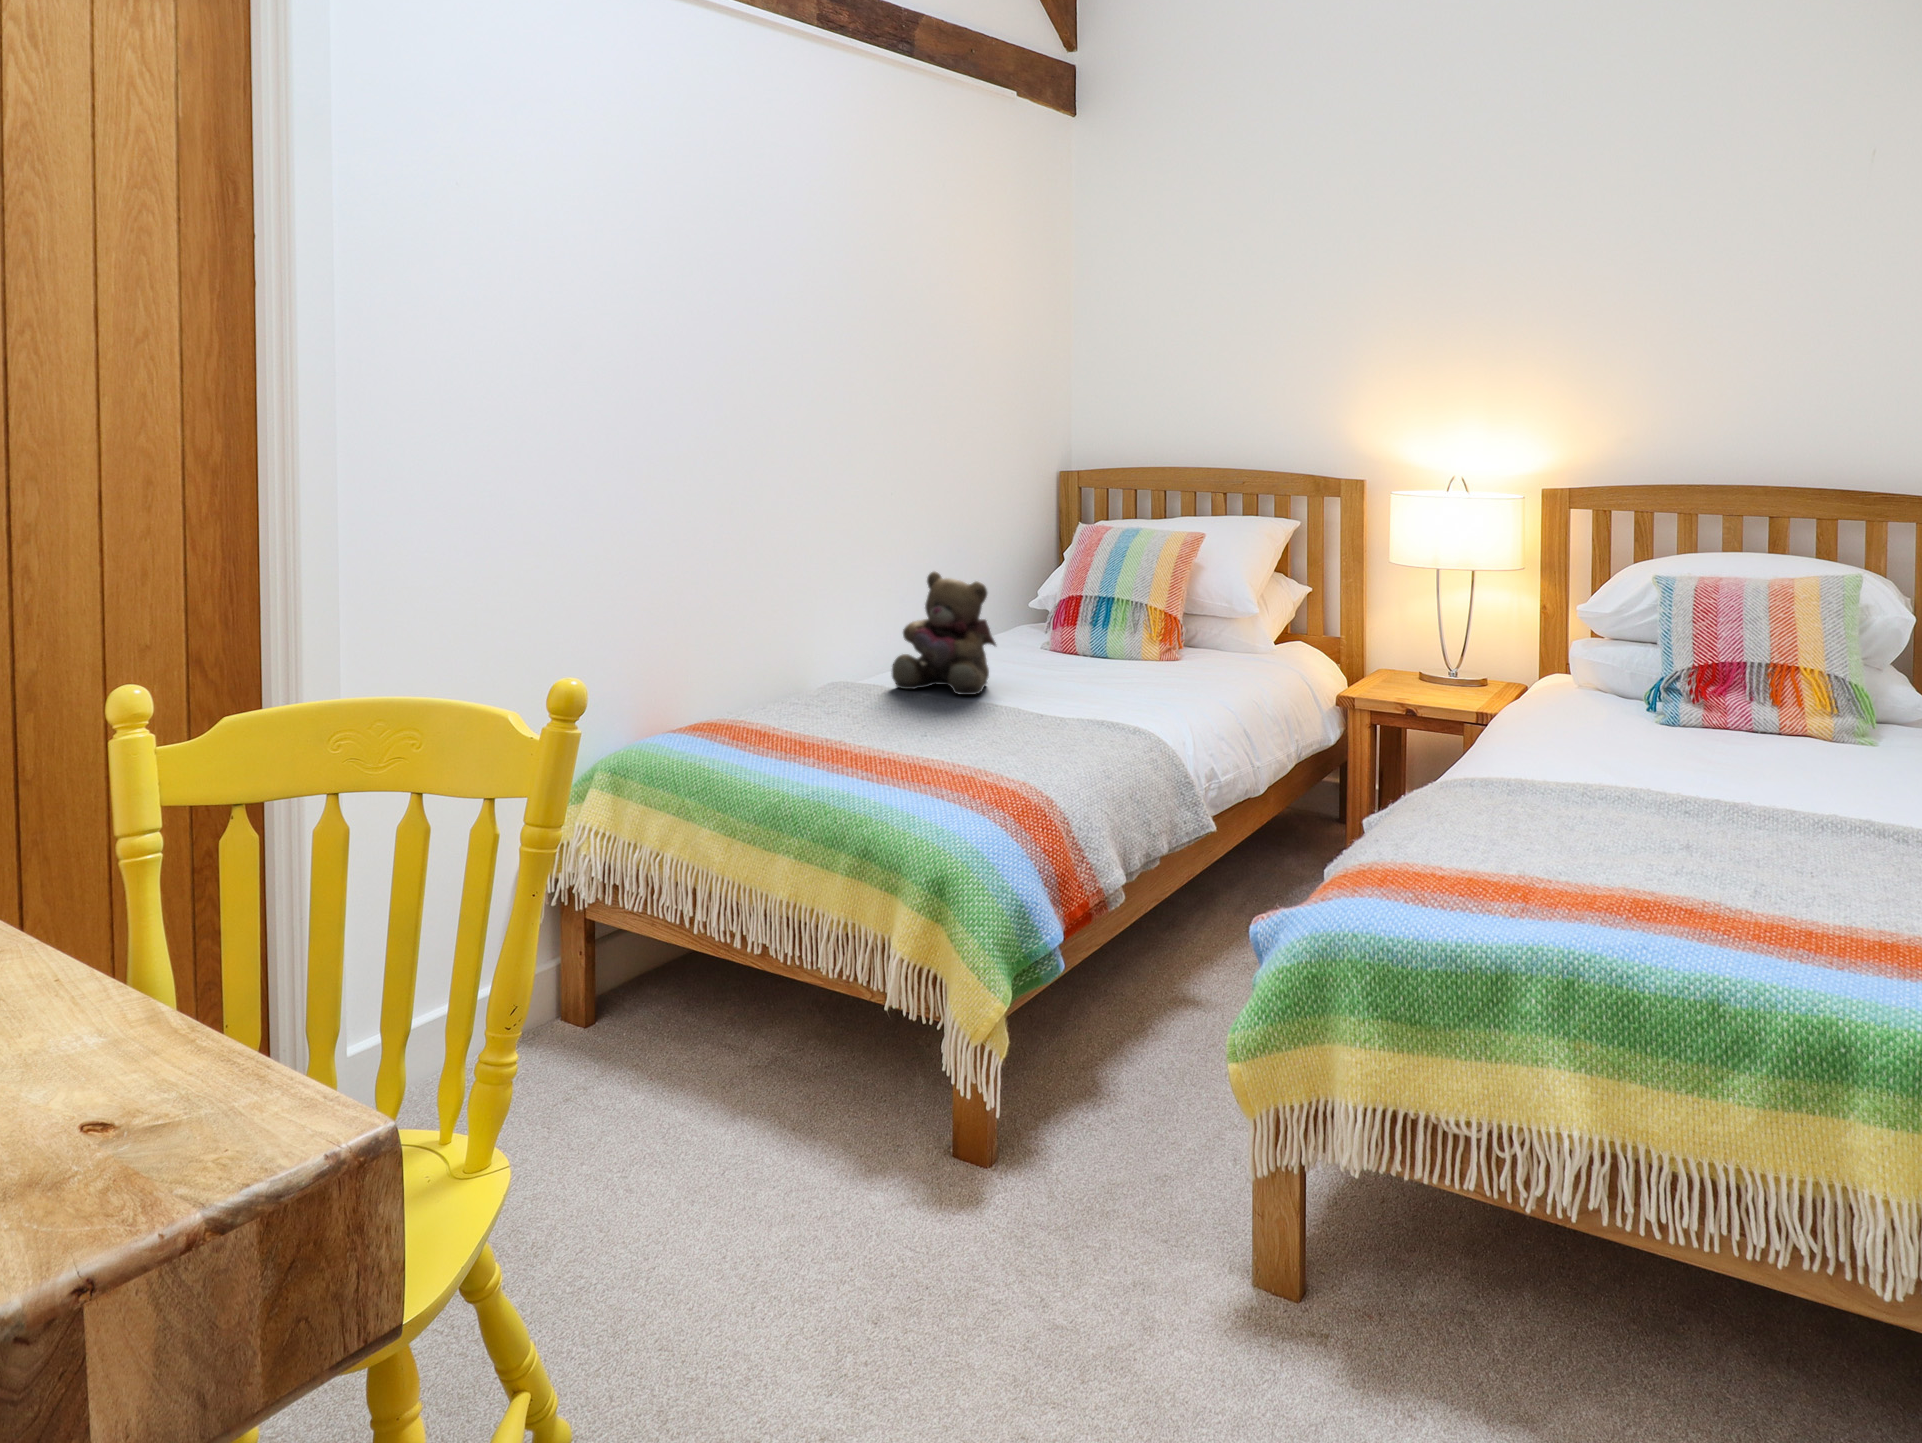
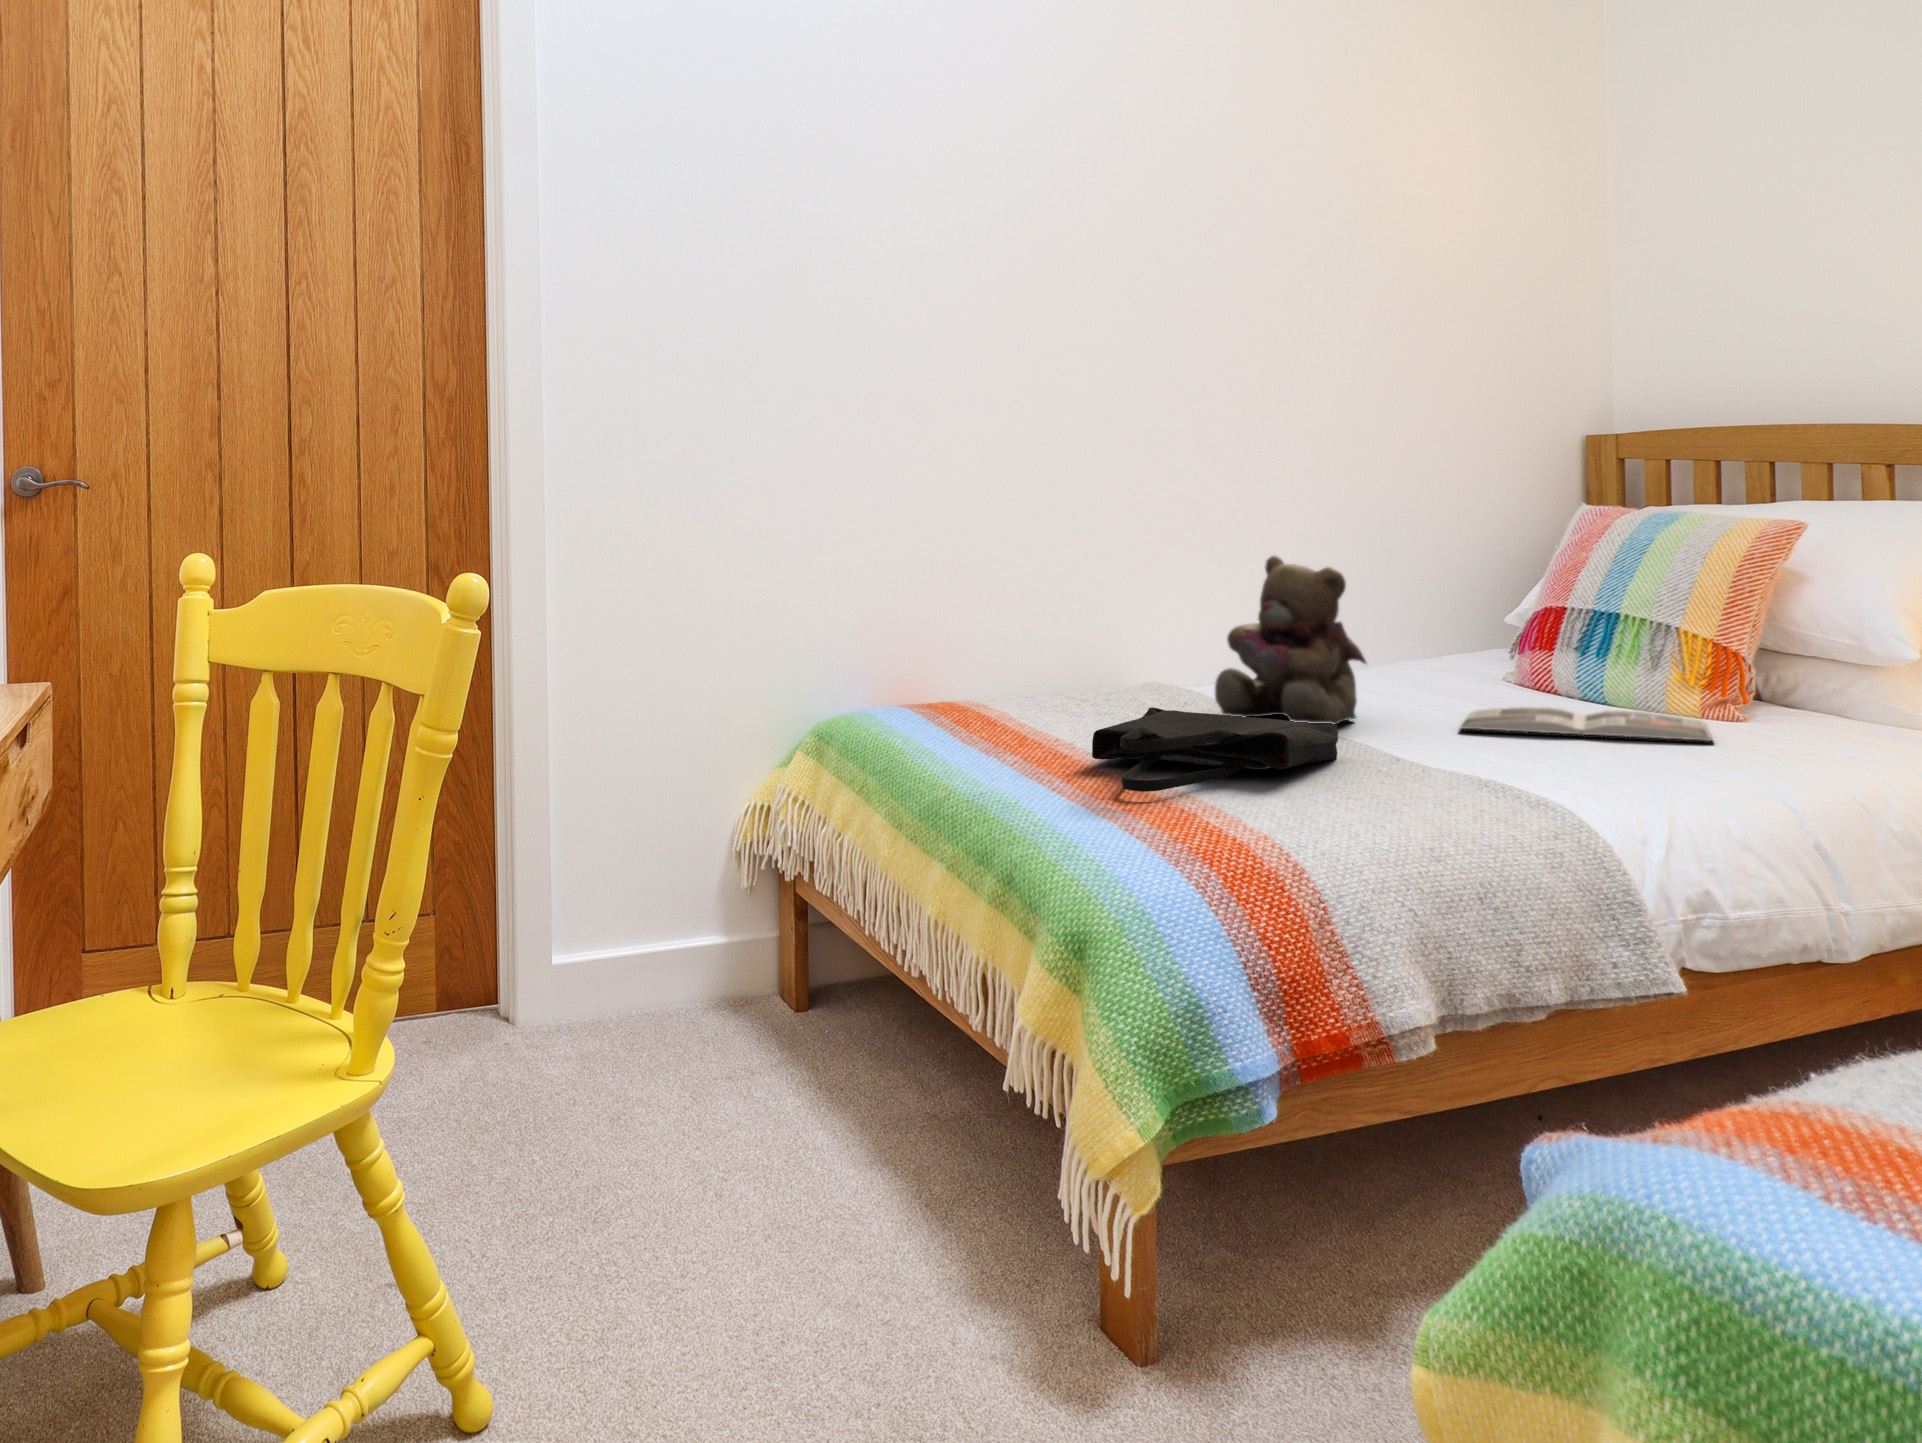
magazine: none [1044,663,1188,687] -> present [1460,707,1713,741]
tote bag: none [865,694,1013,766] -> present [1092,707,1338,792]

